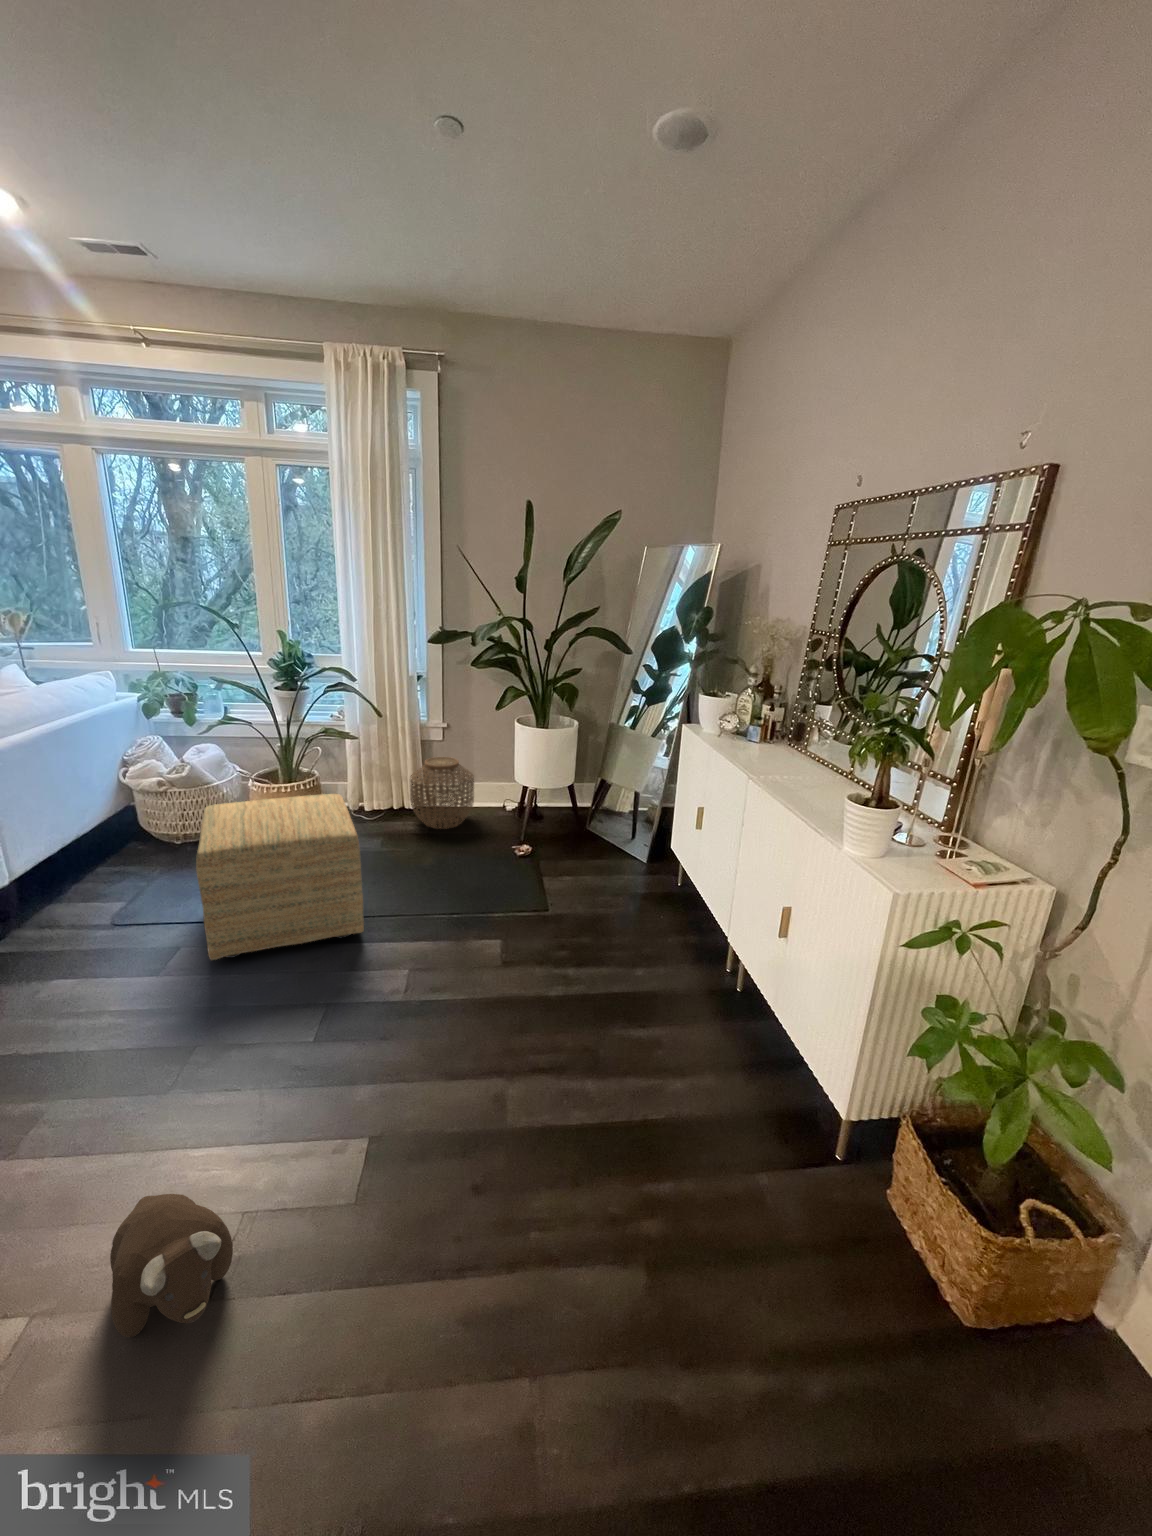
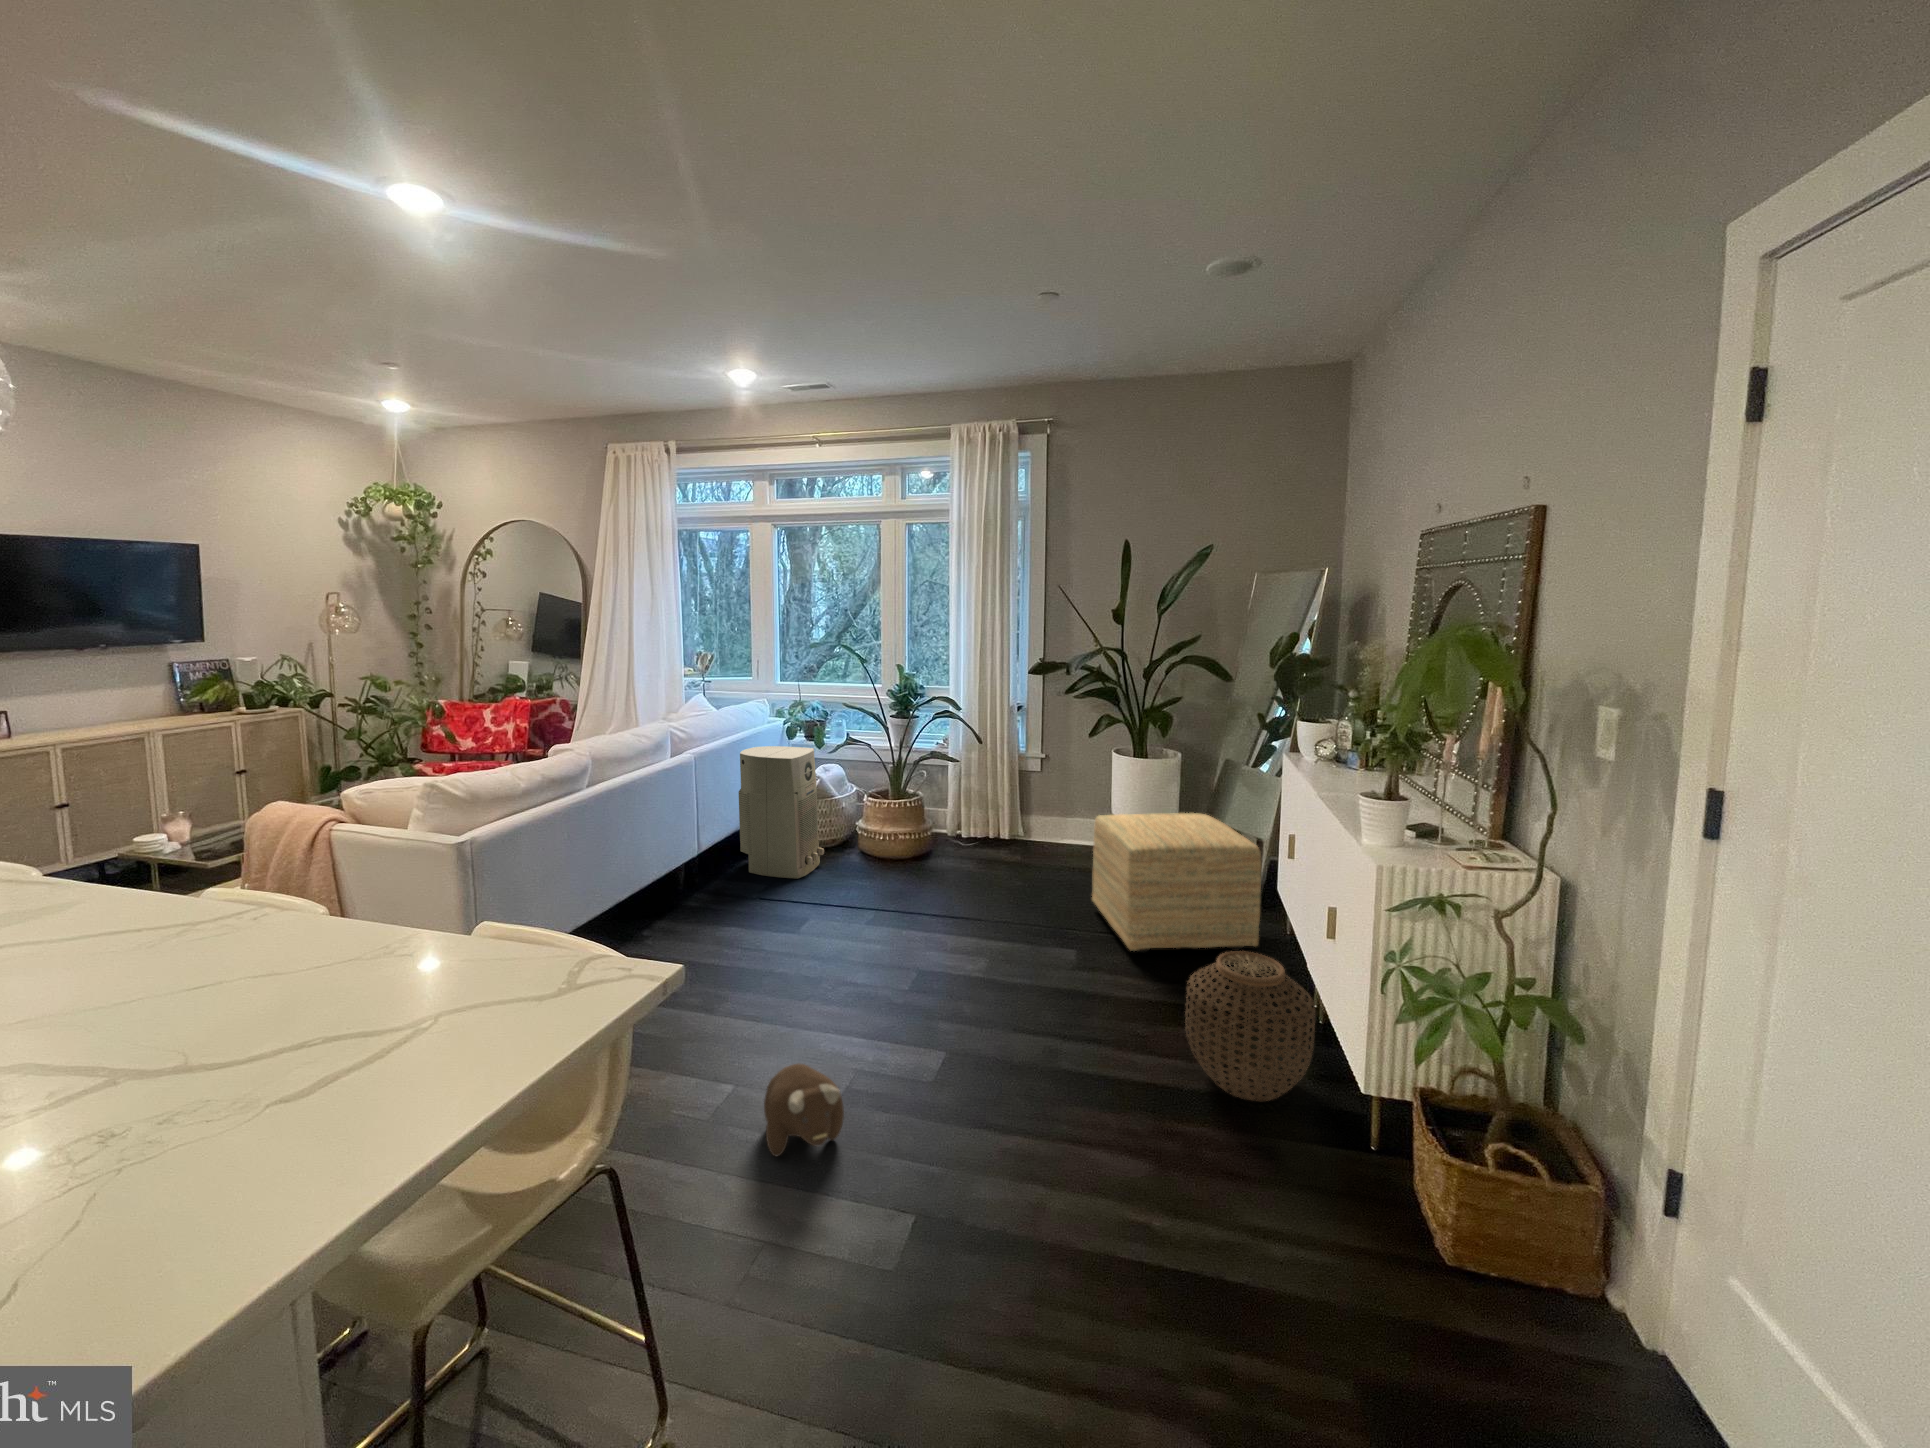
air purifier: none [72,731,204,885] -> present [738,746,824,879]
woven basket: present [410,757,474,829] -> present [1185,951,1315,1101]
ottoman: present [196,794,364,960] -> present [1092,813,1262,952]

